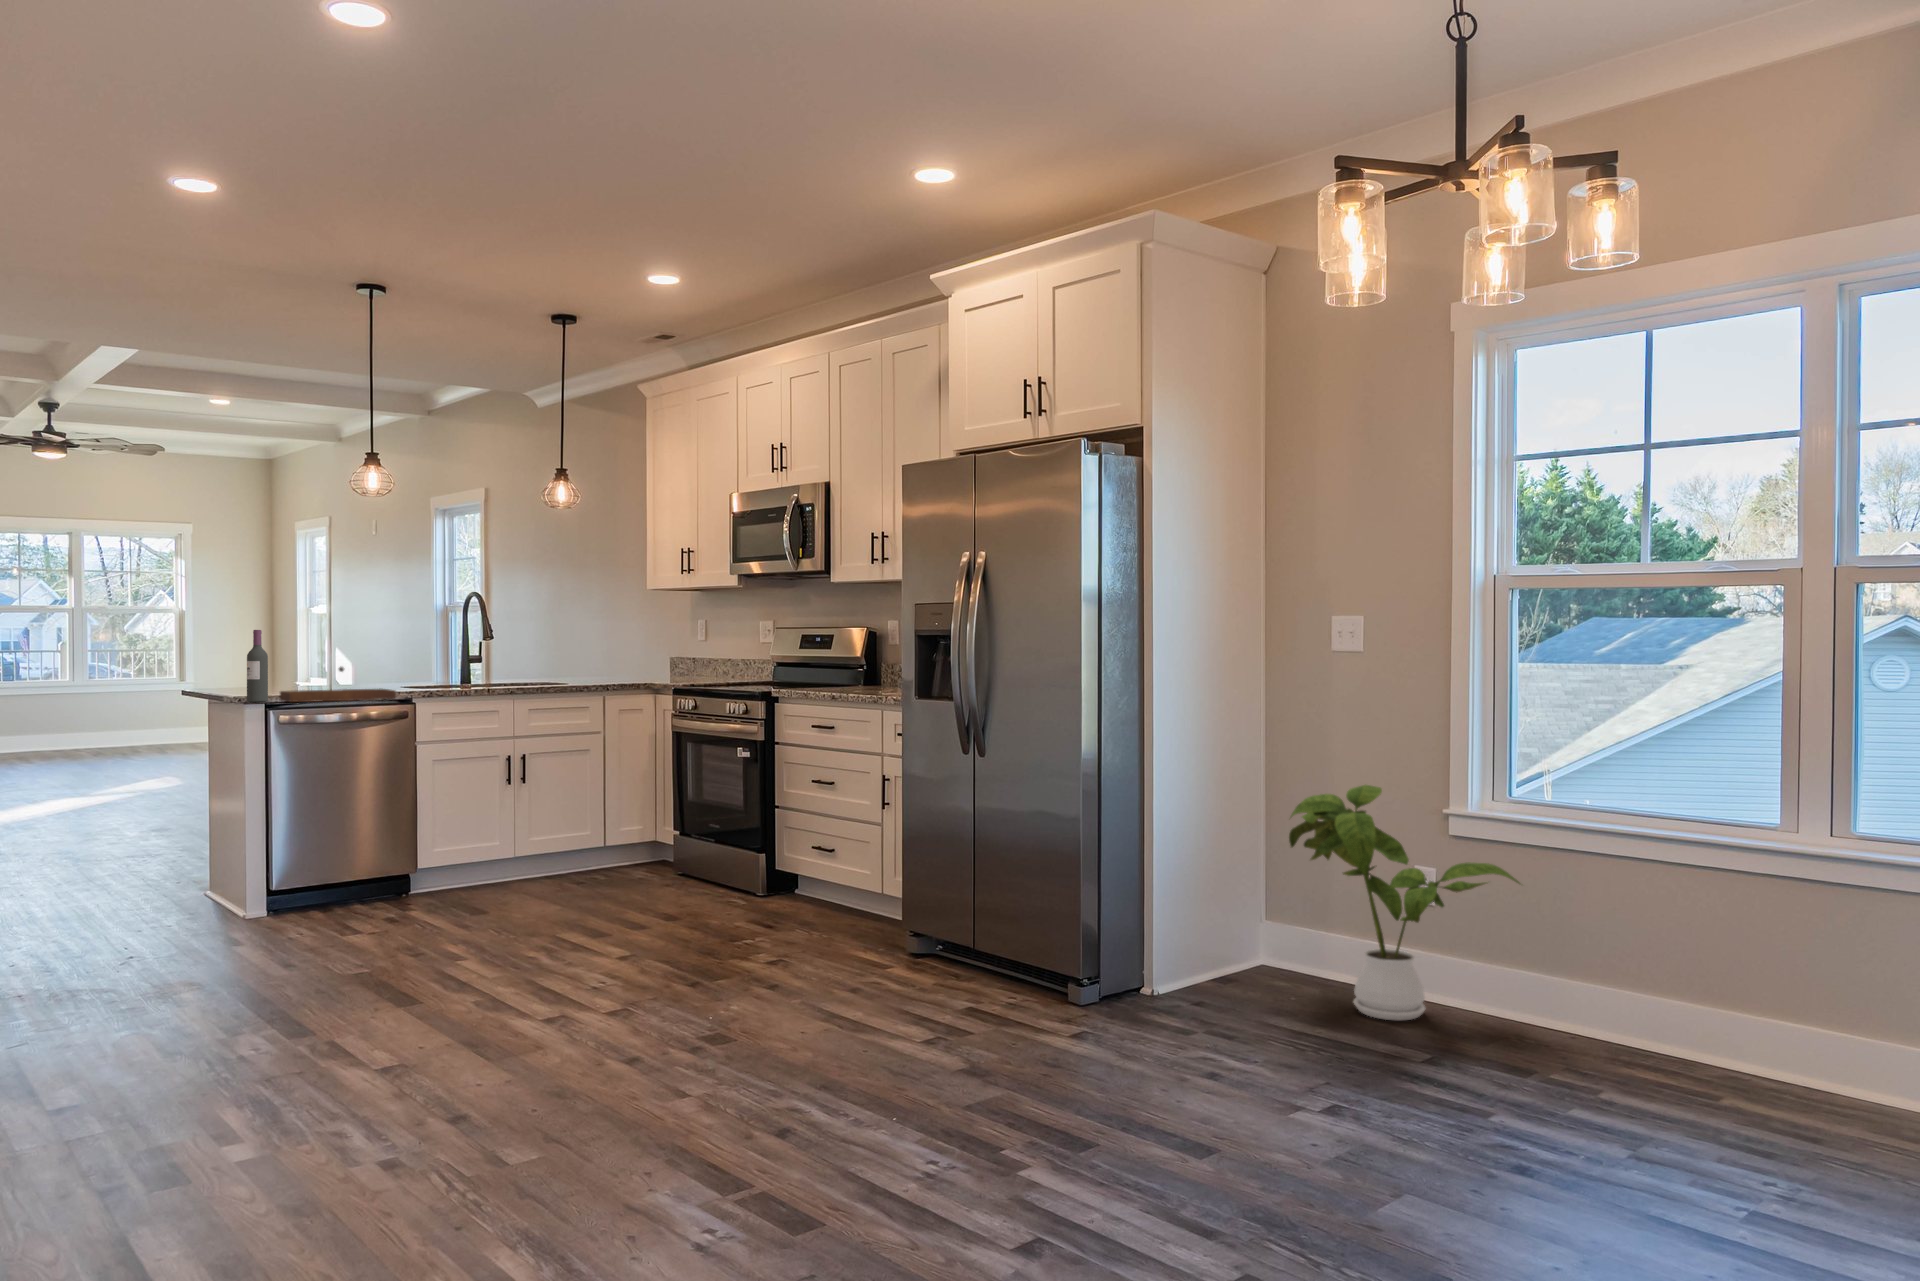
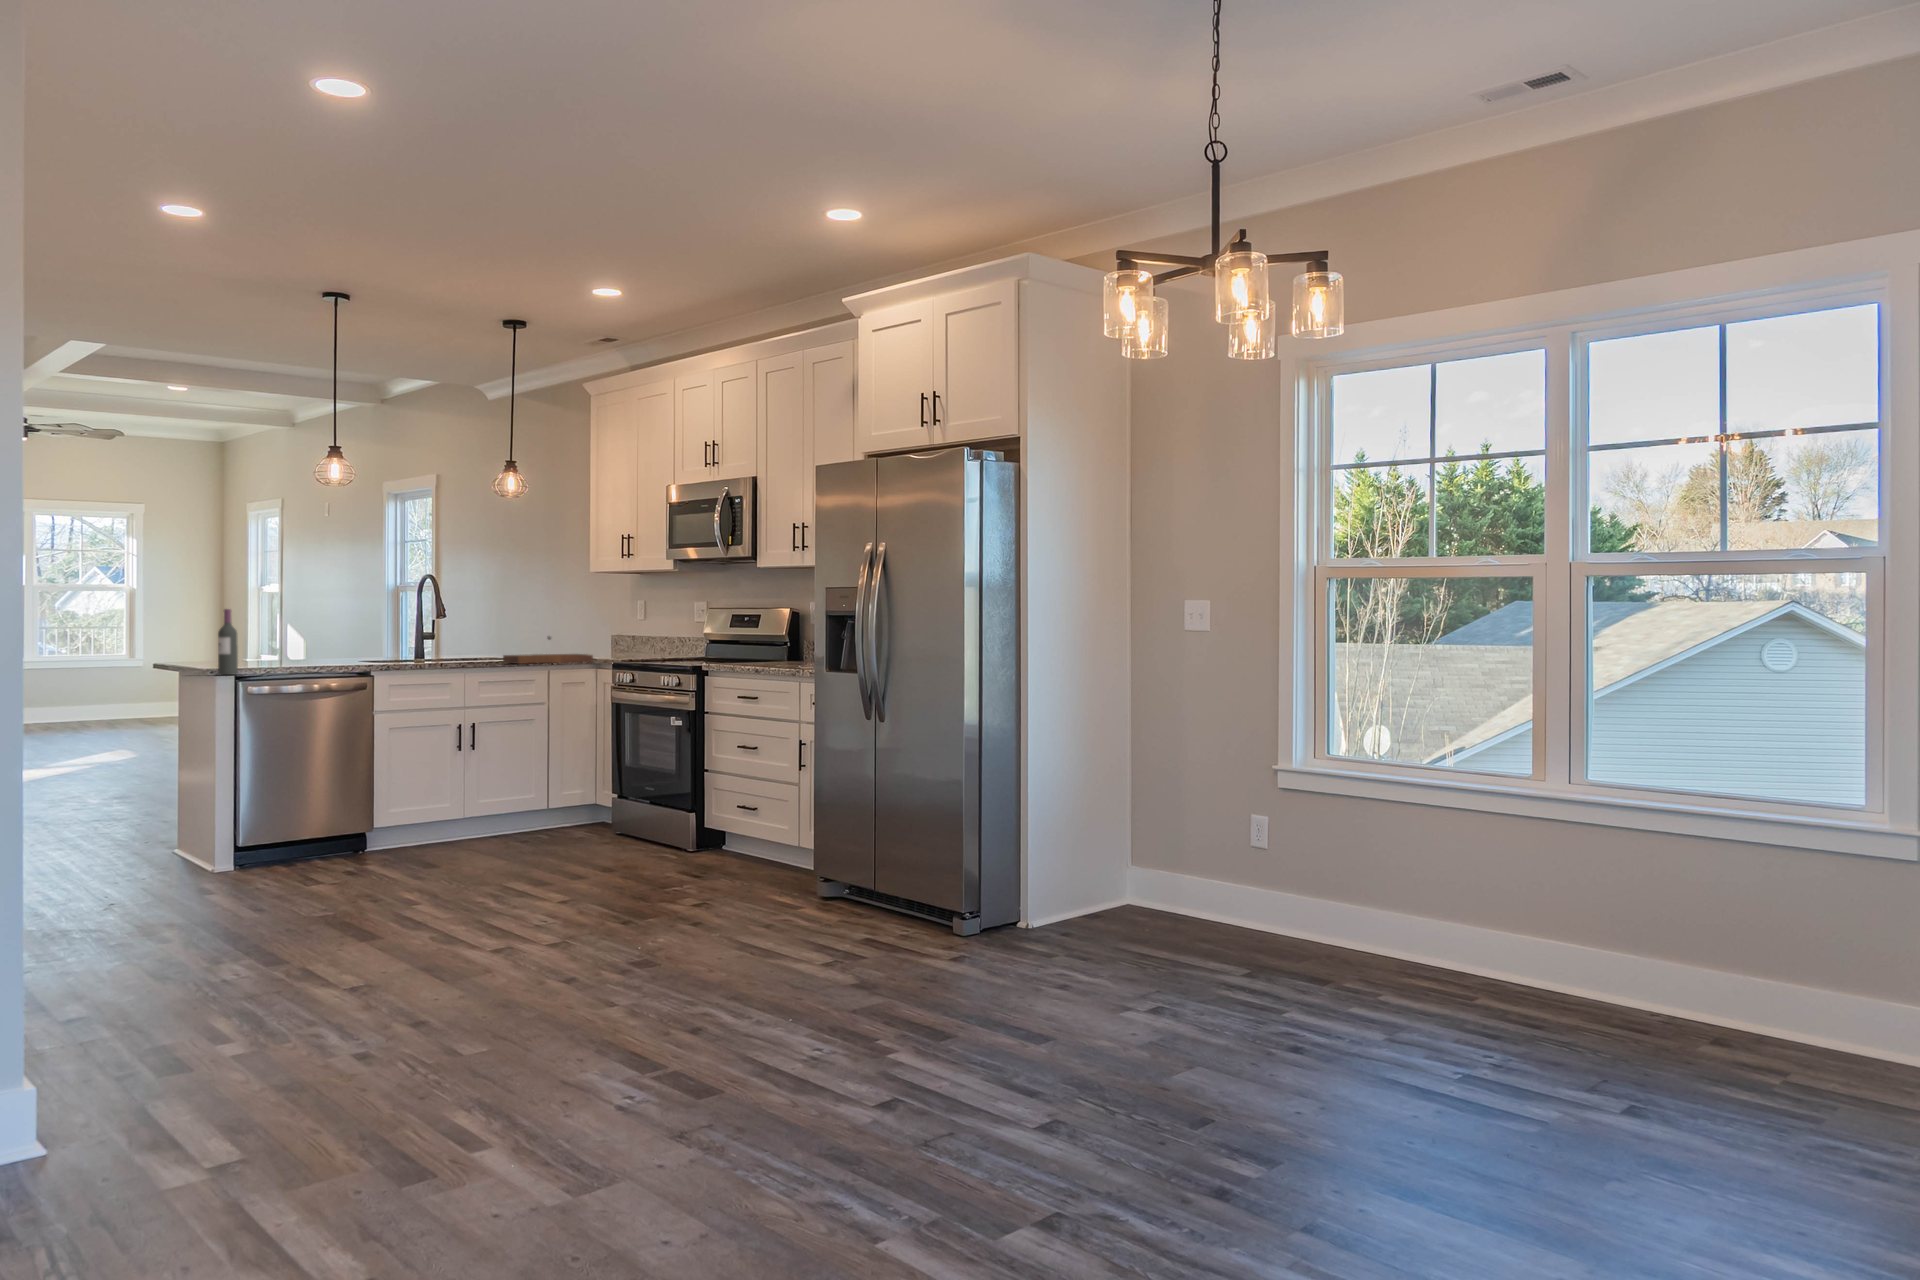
tray: present [280,667,396,702] -> present [503,636,593,664]
house plant: present [1289,785,1520,1020] -> none [1136,745,1331,945]

